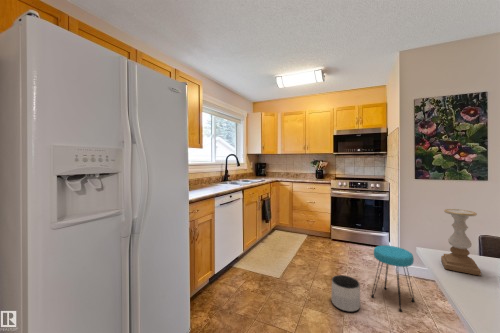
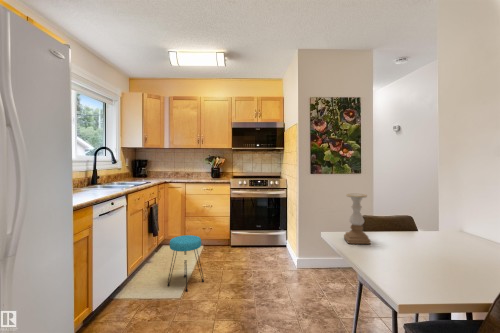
stool: present [372,245,414,311] -> present [168,235,204,291]
planter: present [332,275,360,312] -> none [242,278,270,314]

